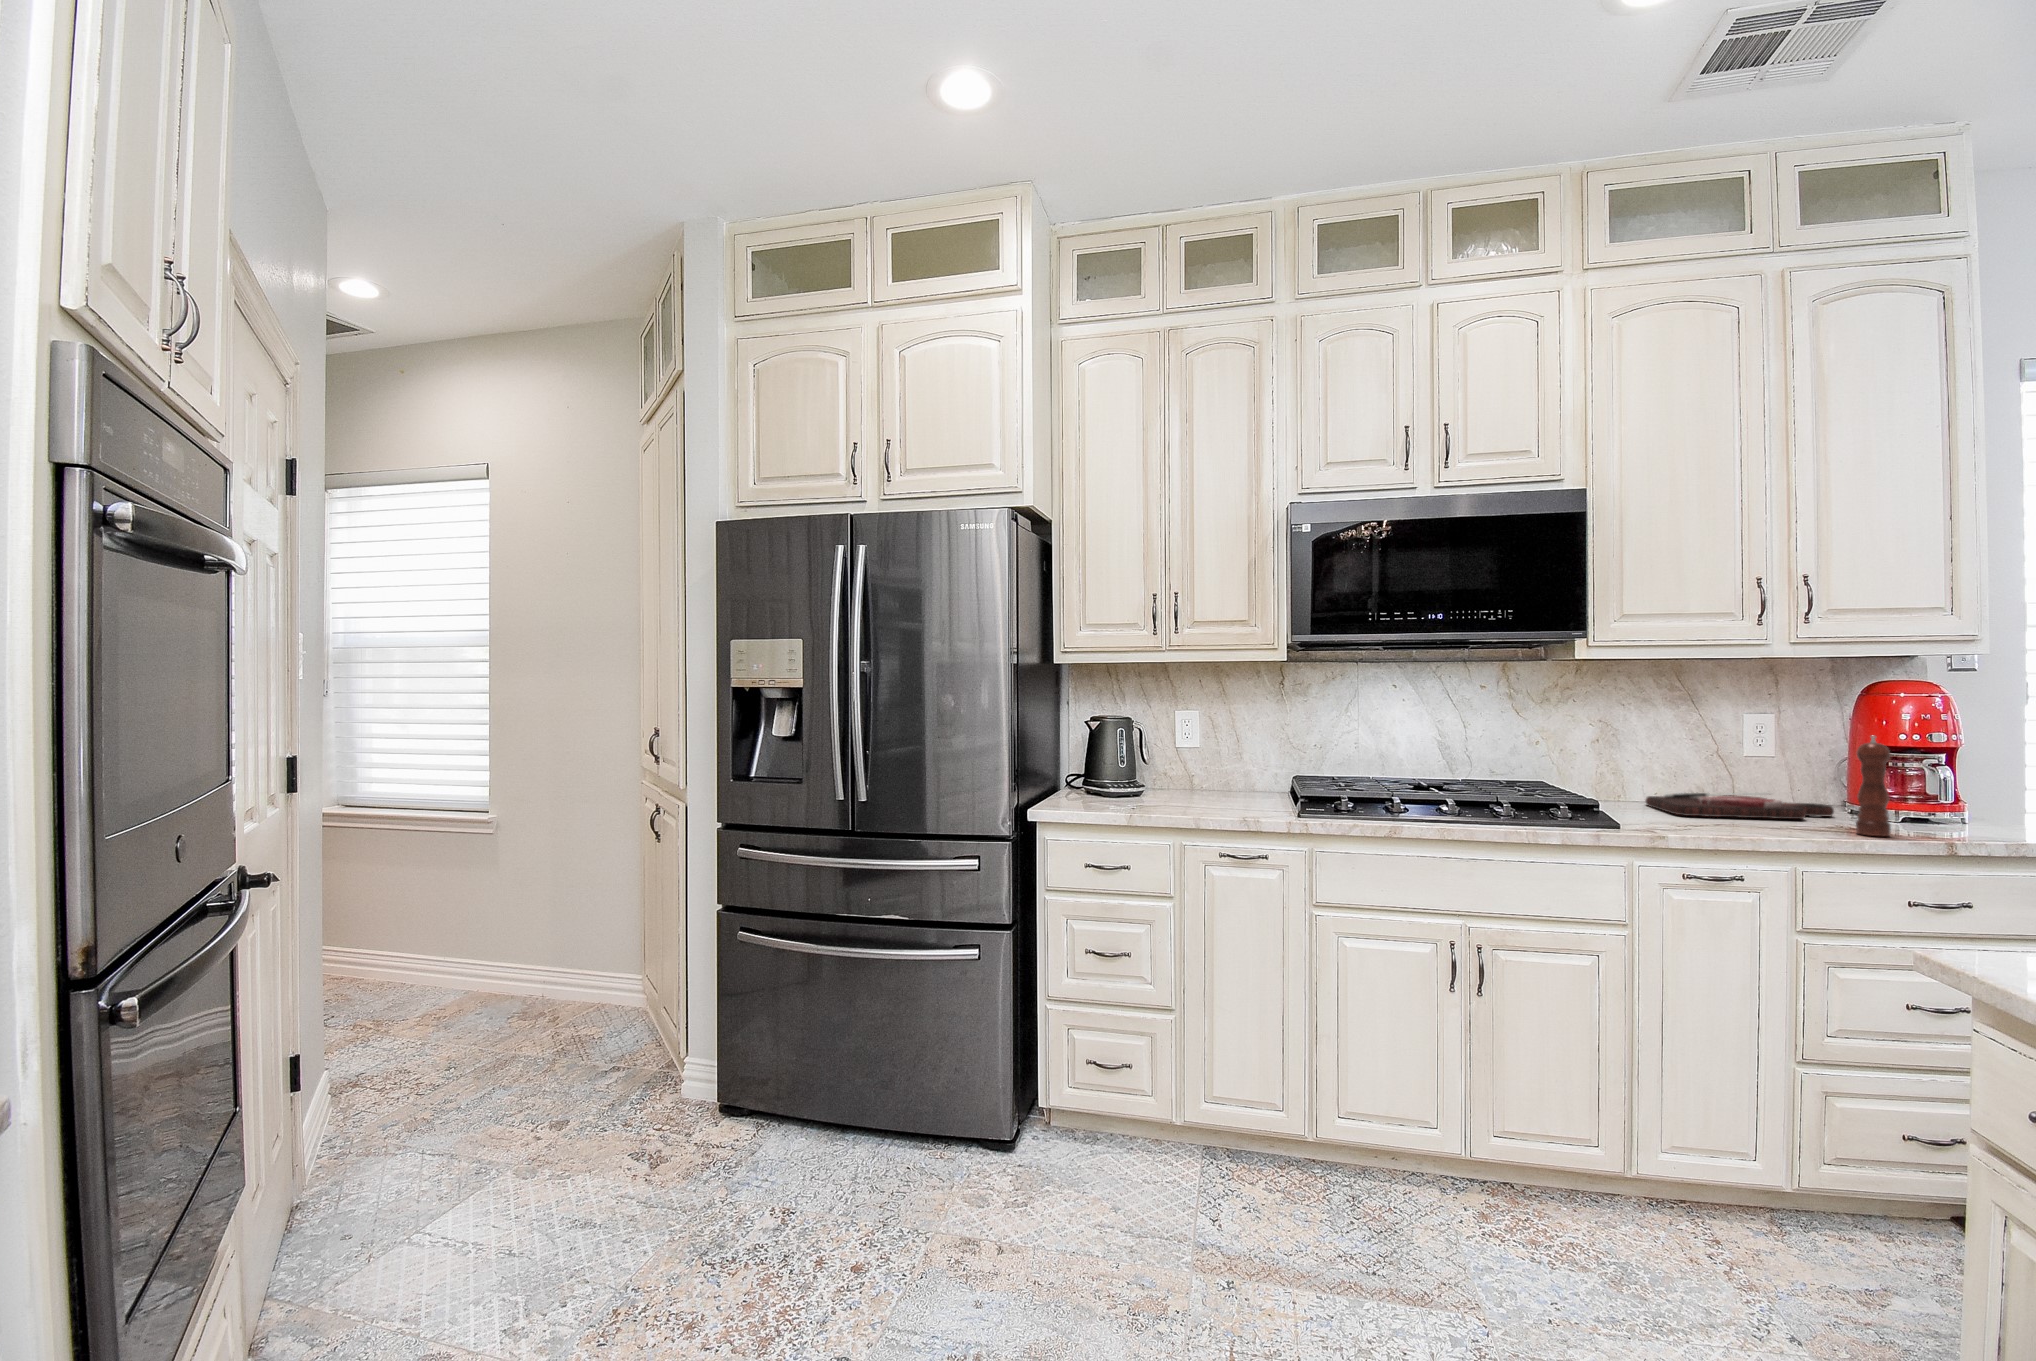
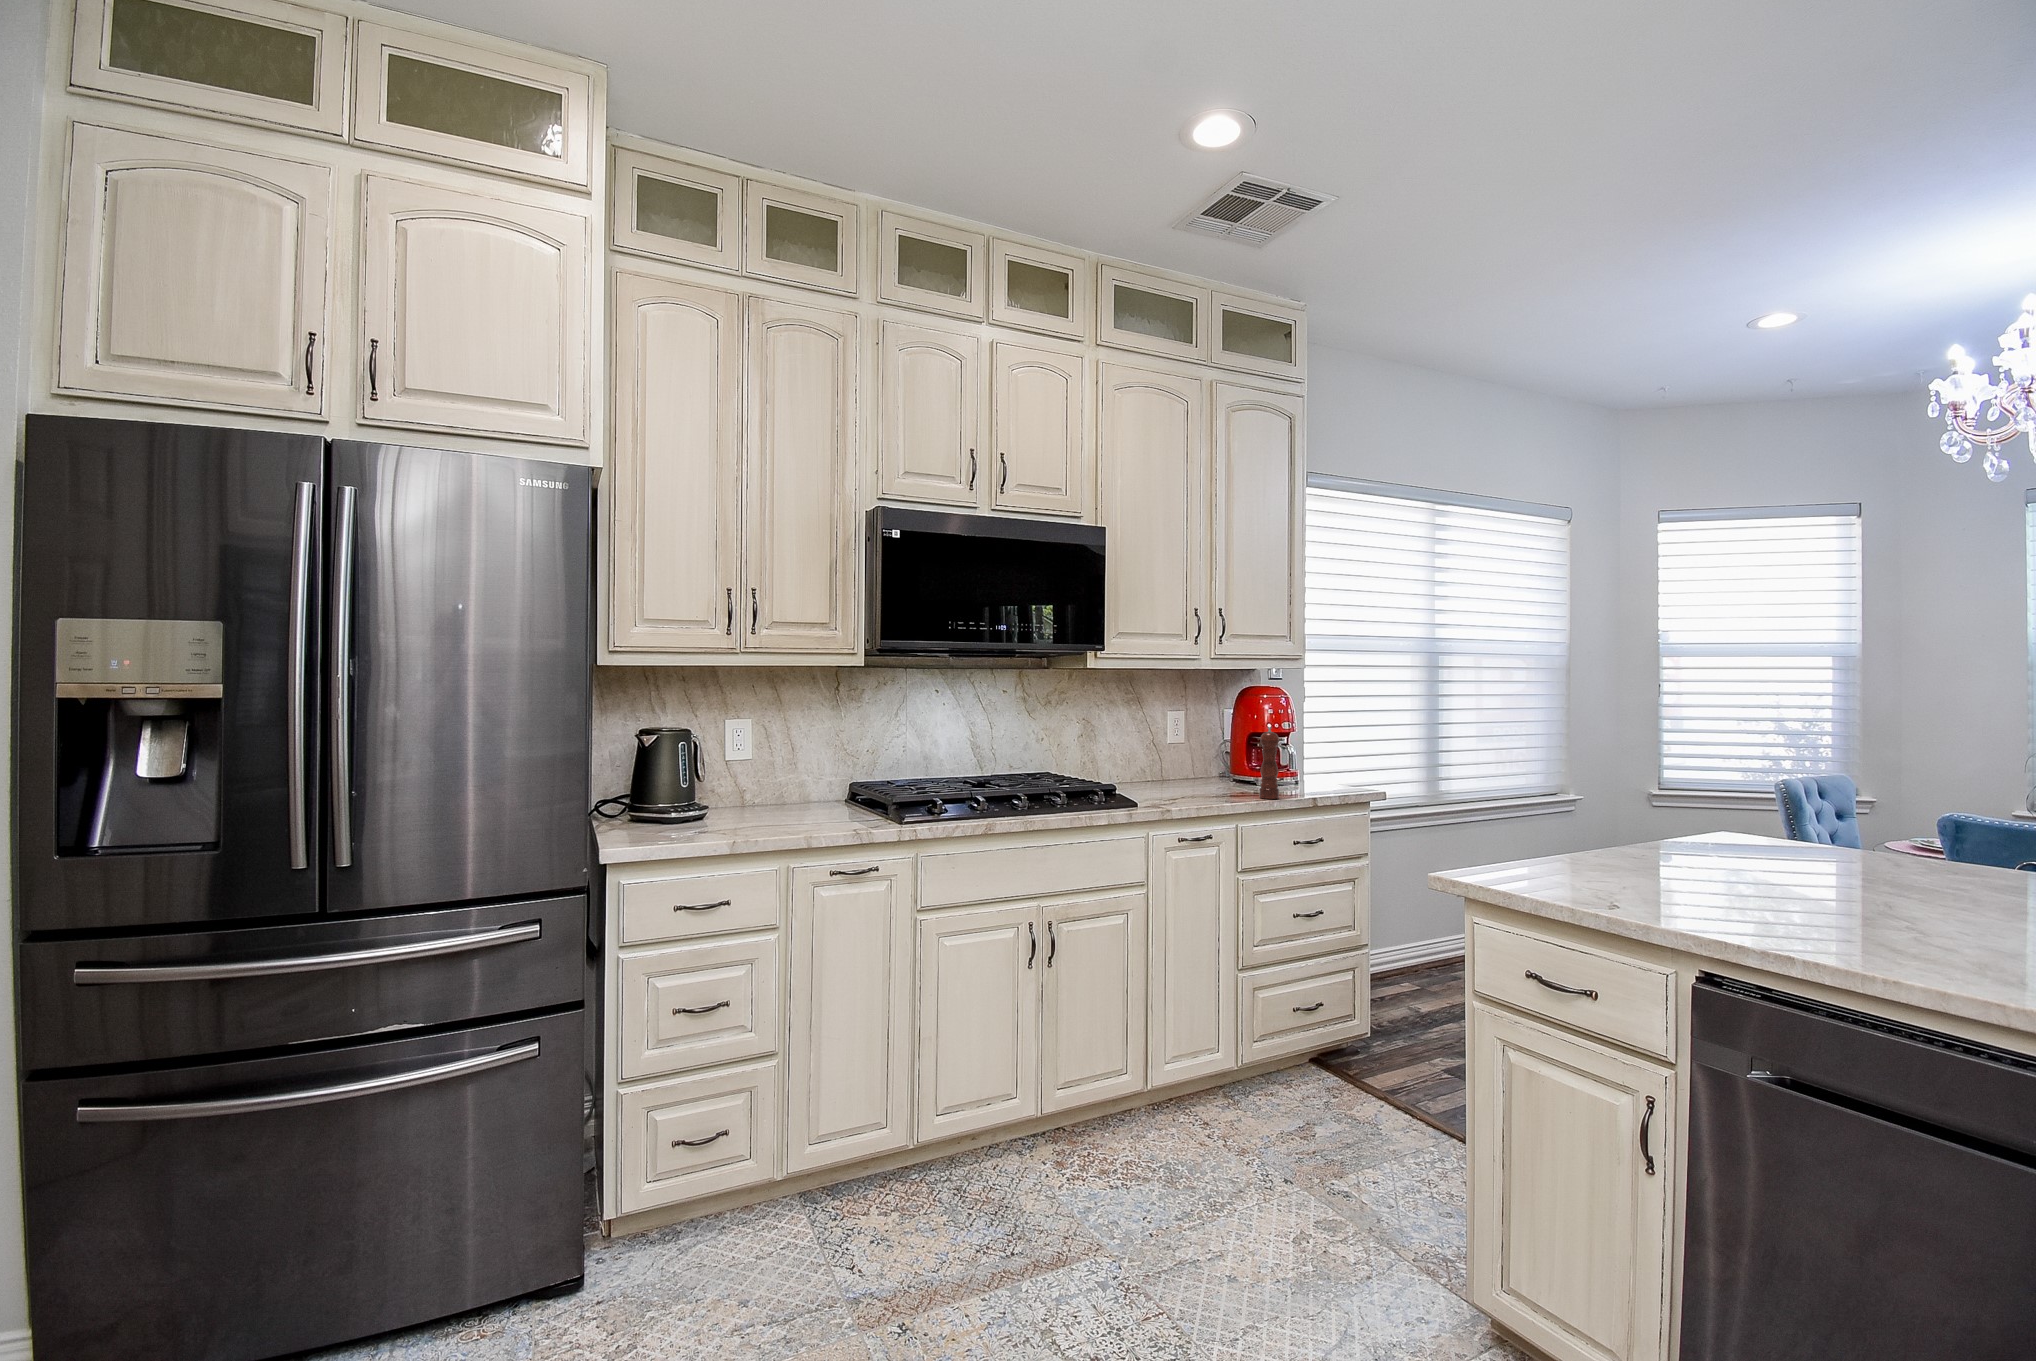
cutting board: present [1646,793,1834,819] -> none [1117,772,1229,794]

